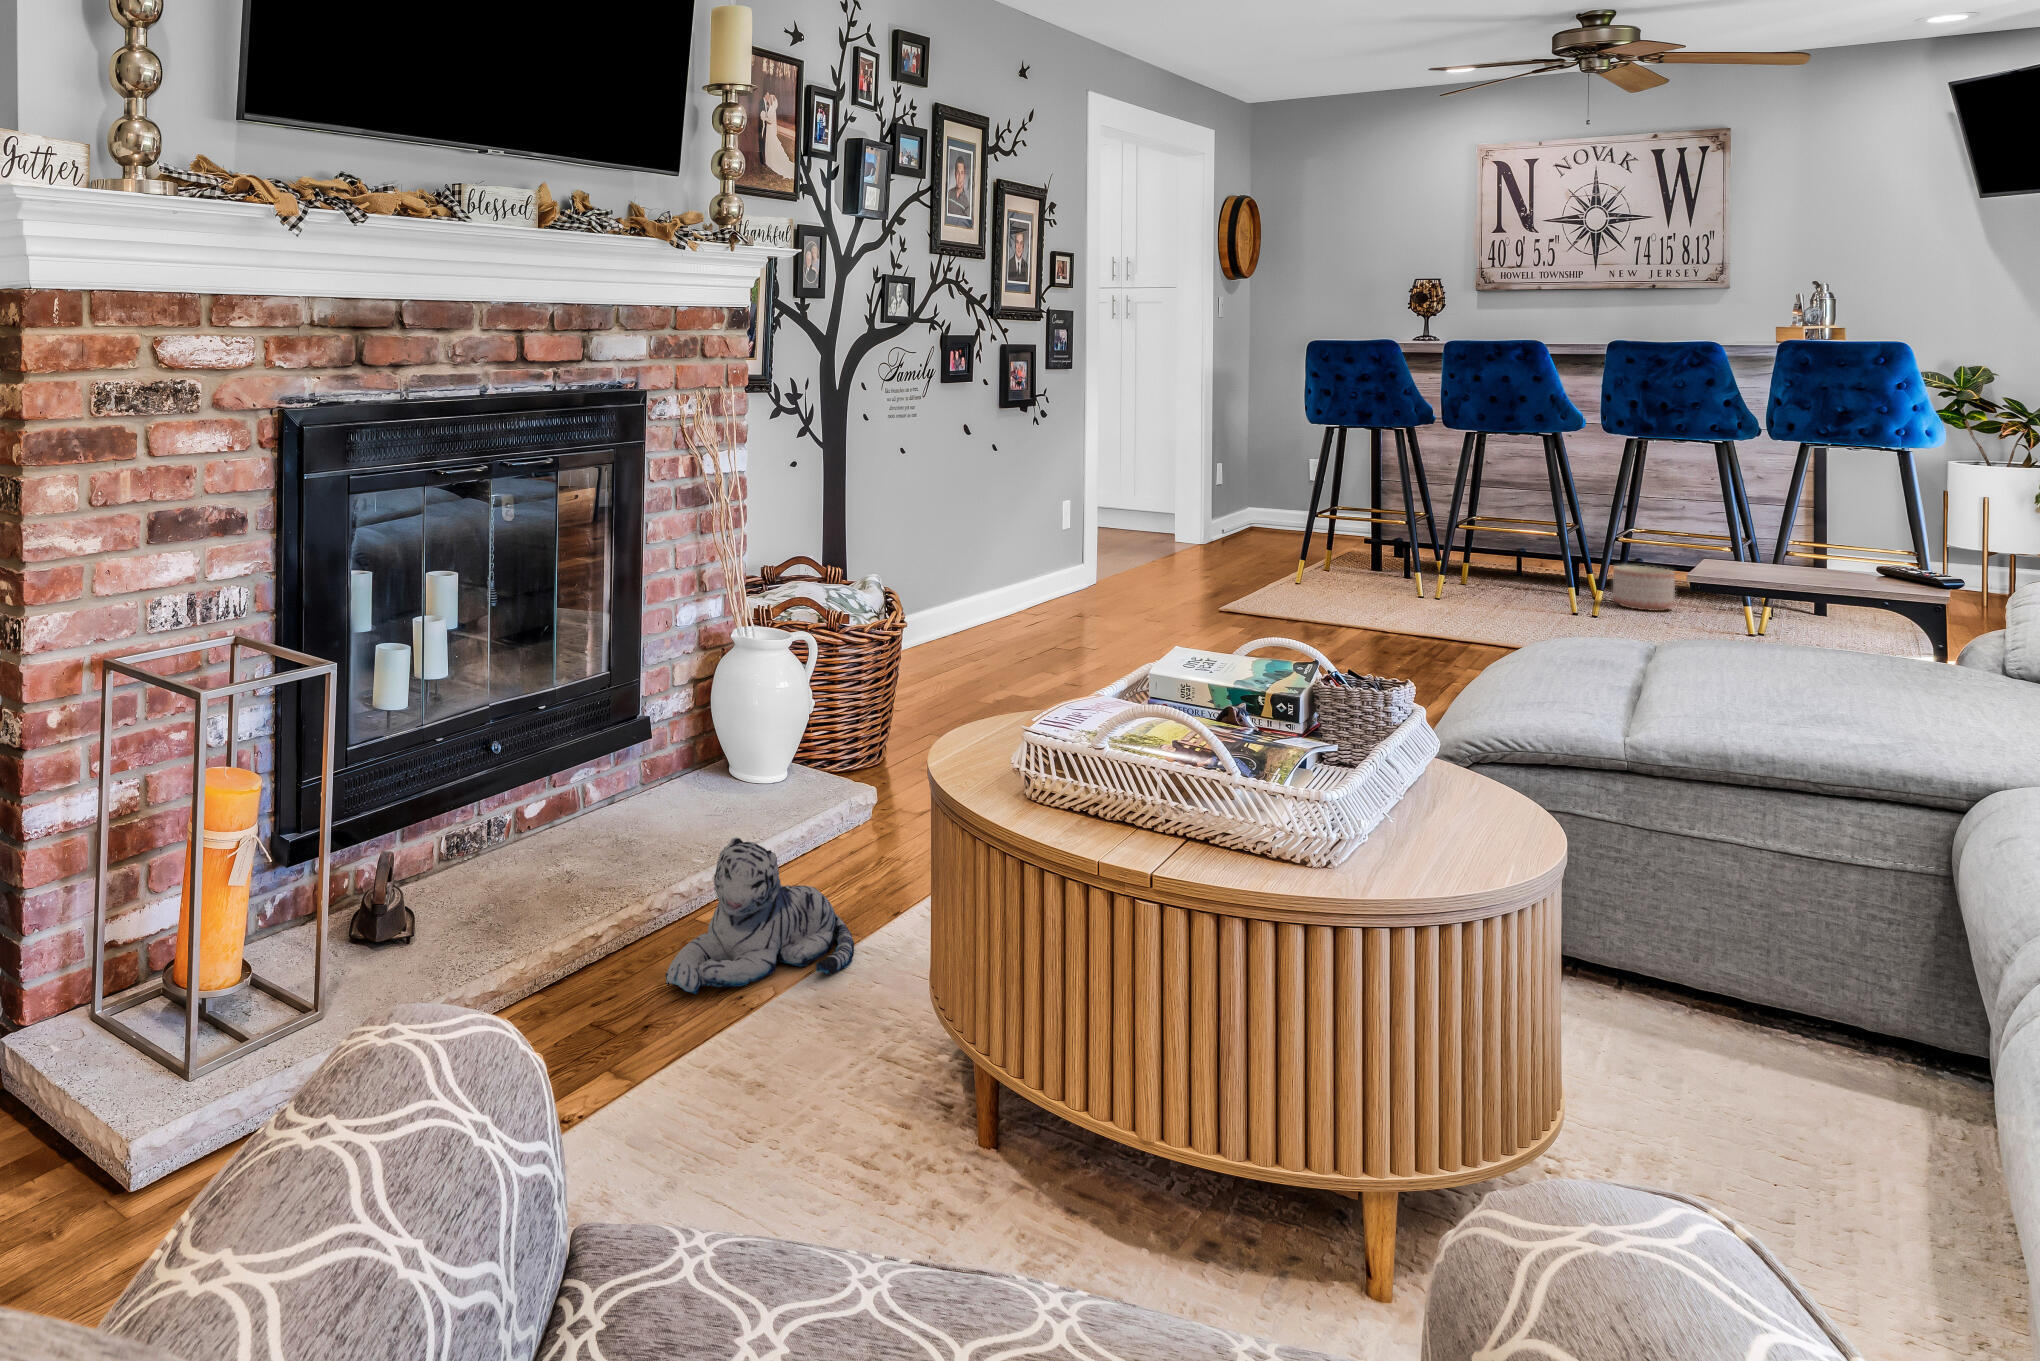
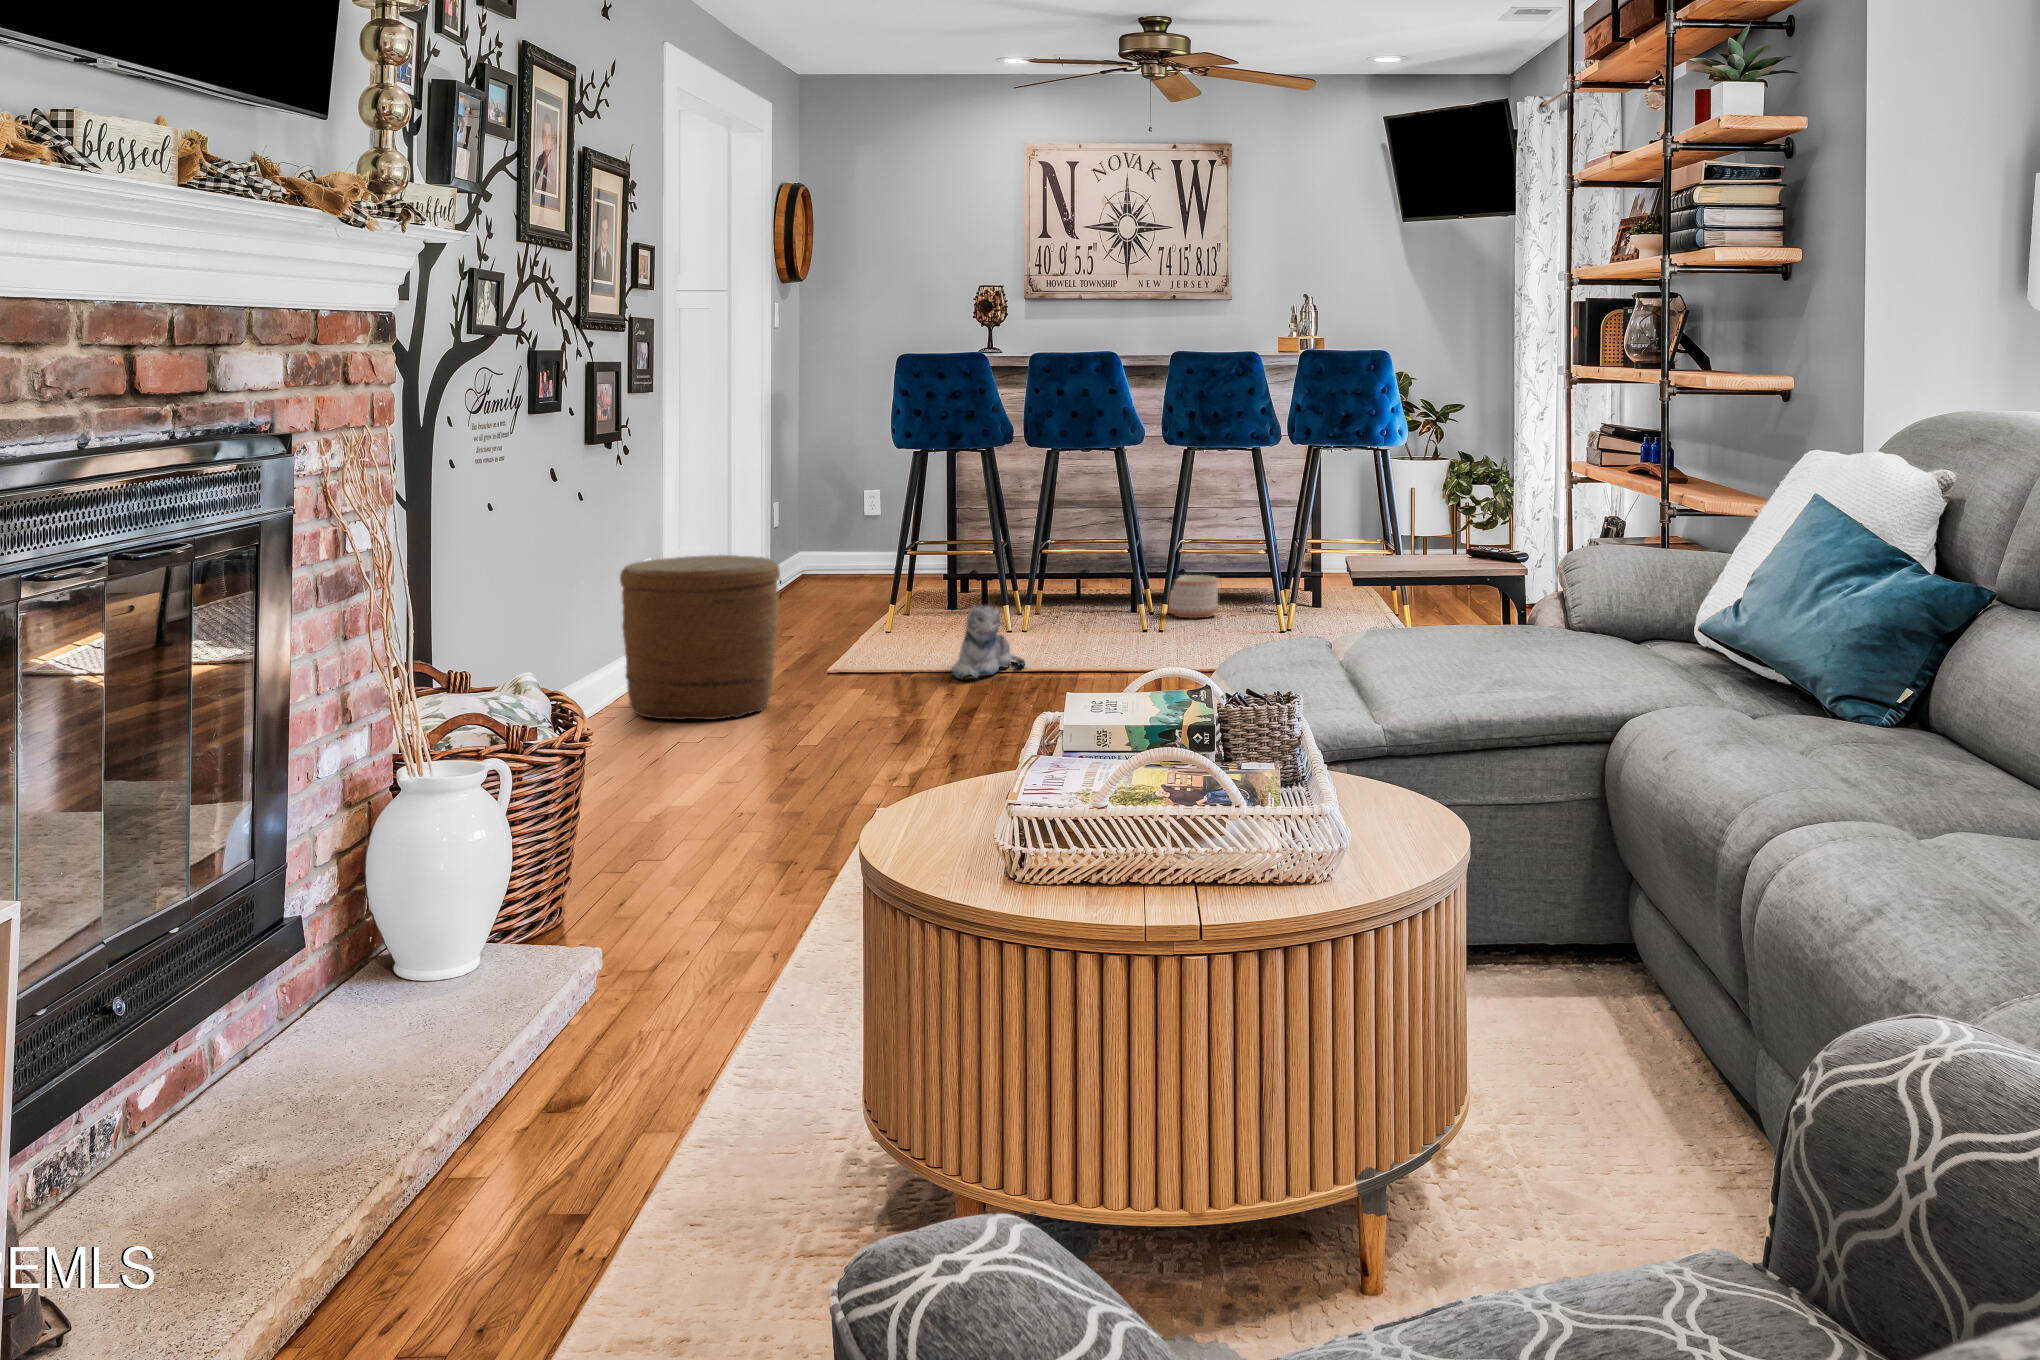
woven basket: none [1023,501,1157,636] -> present [620,555,780,719]
plush toy: present [665,837,854,994] -> present [952,604,1025,679]

